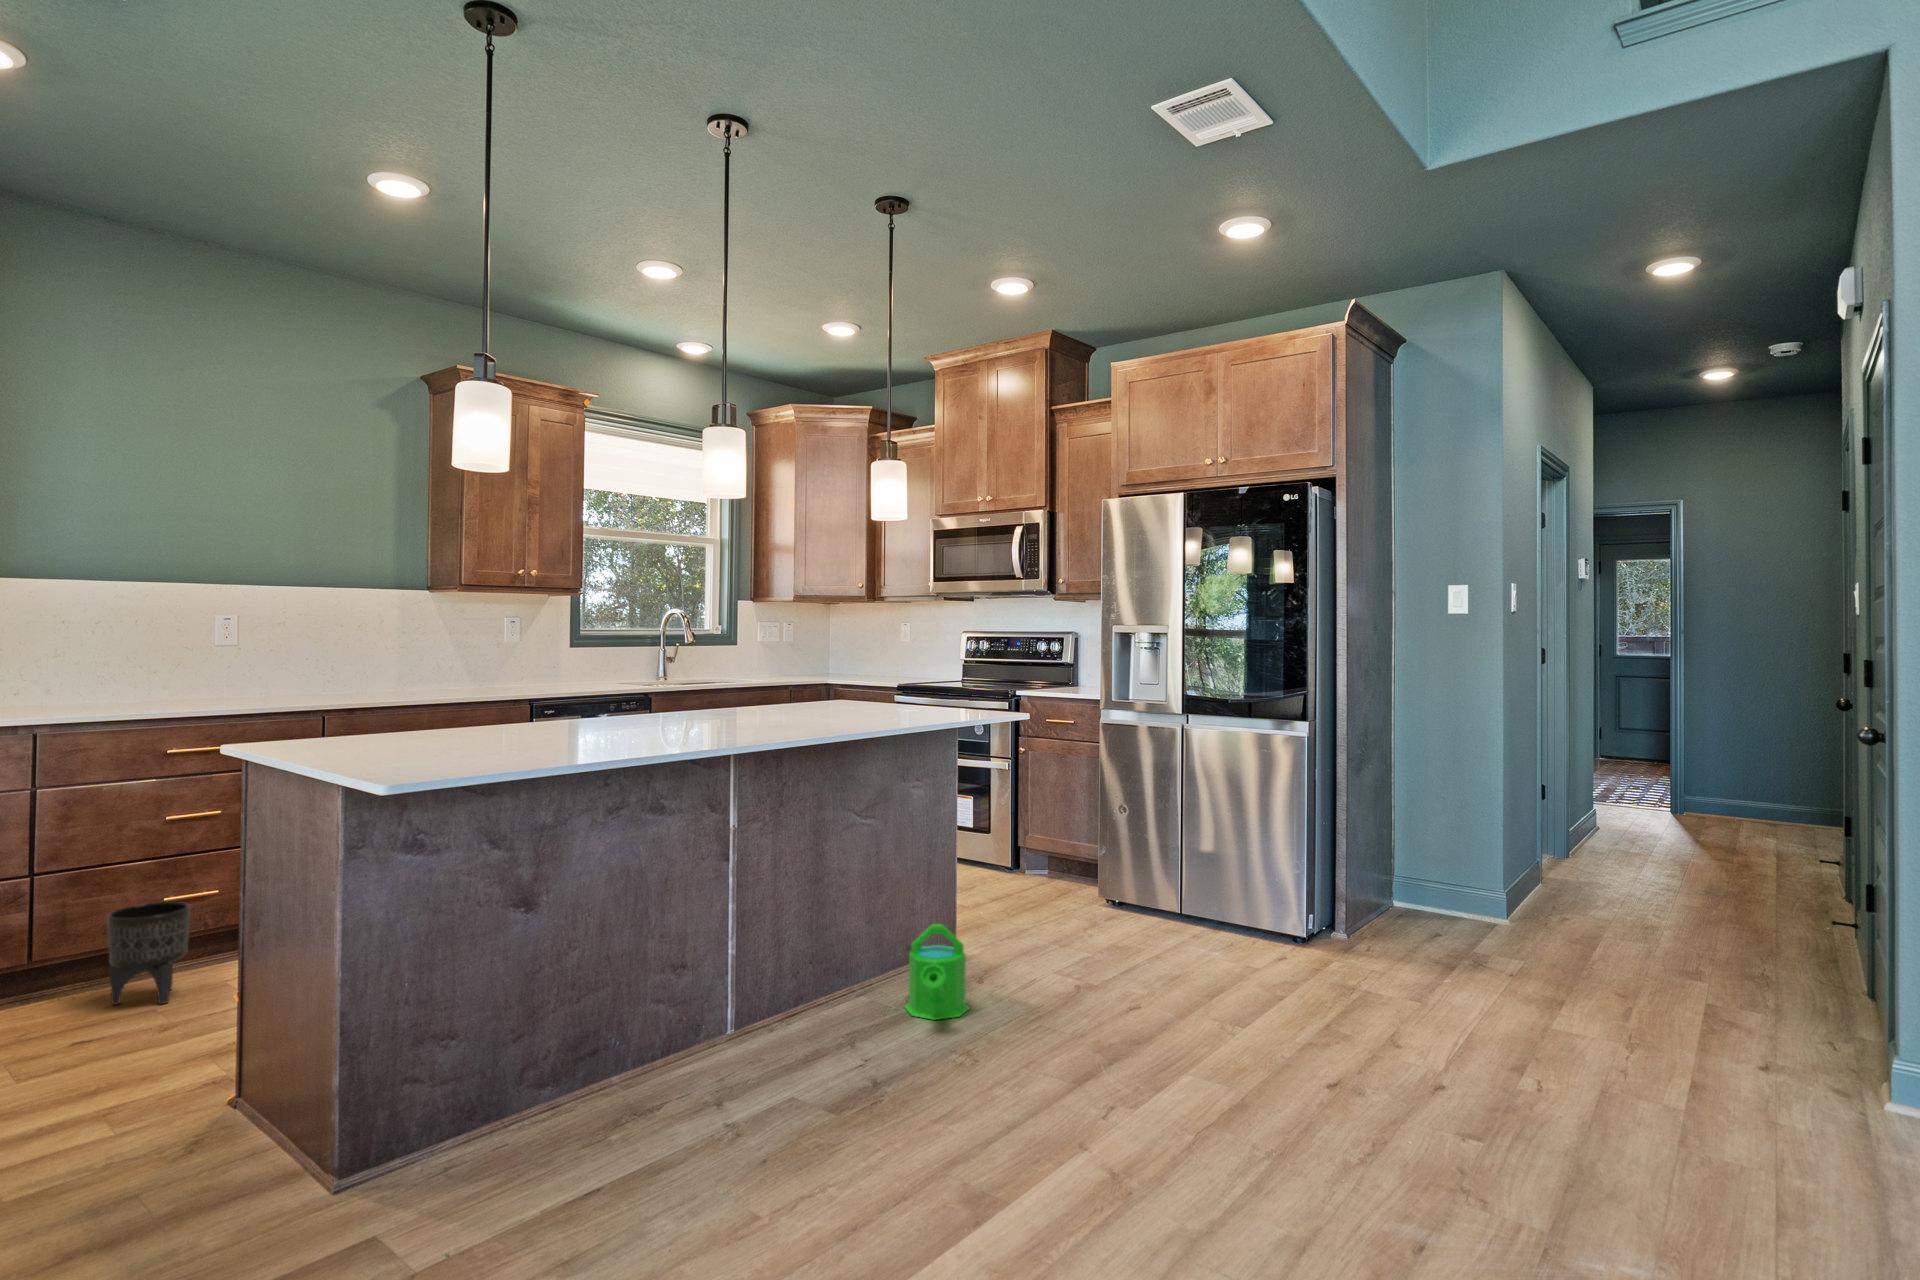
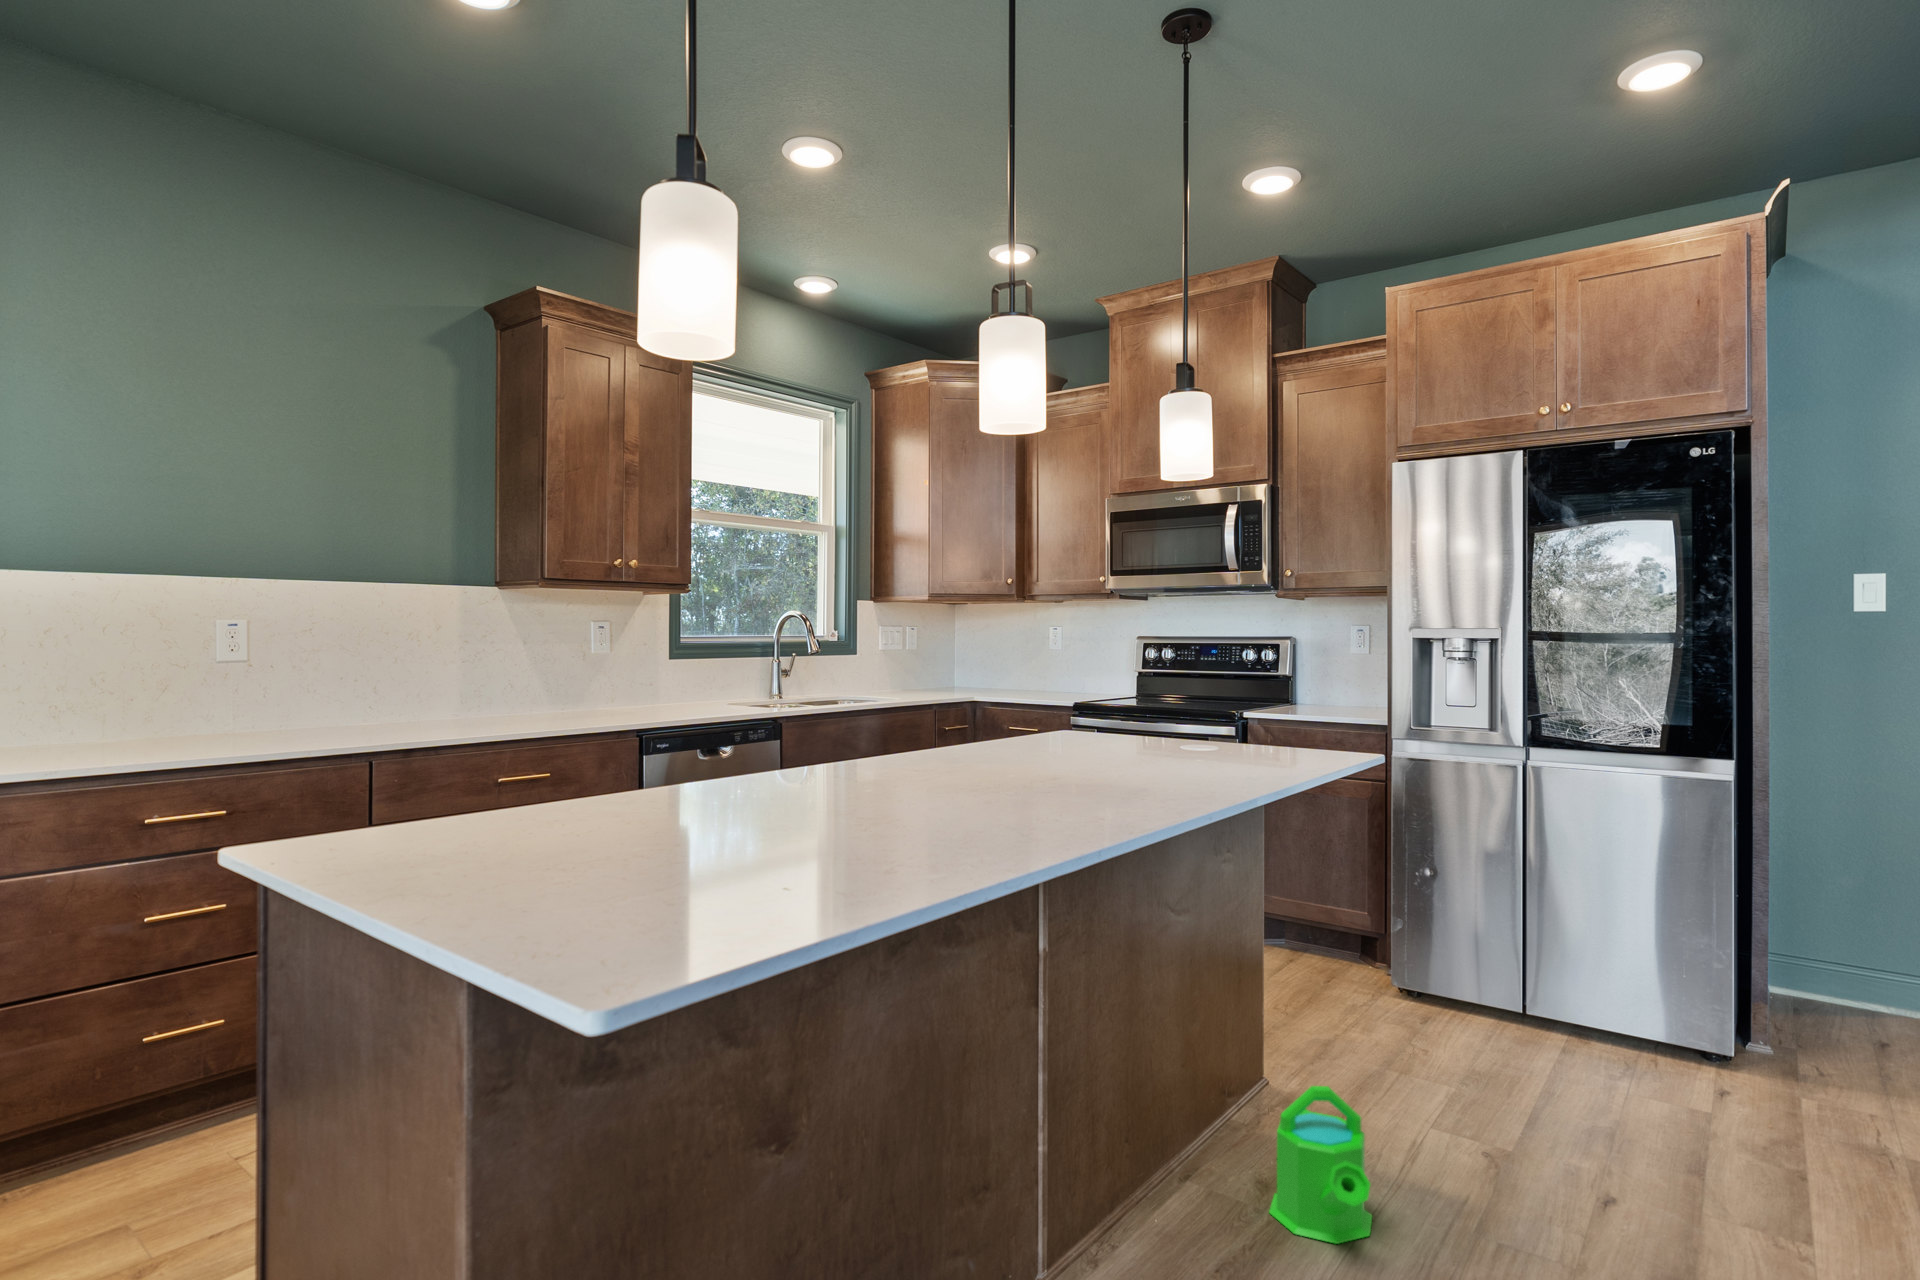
planter: present [107,902,190,1005] -> none [50,1050,180,1220]

